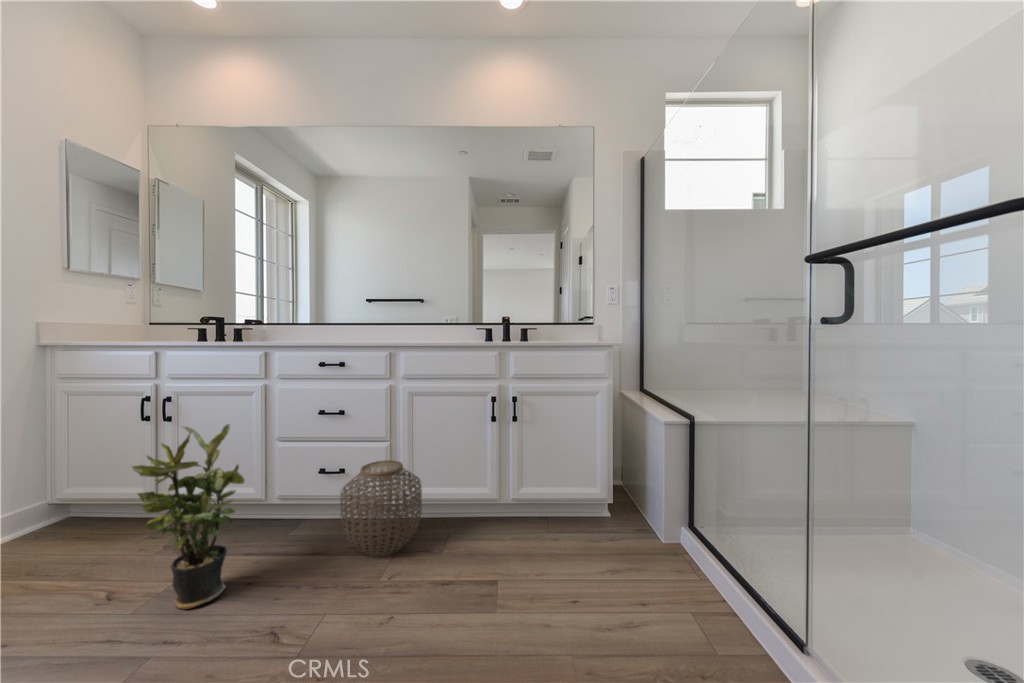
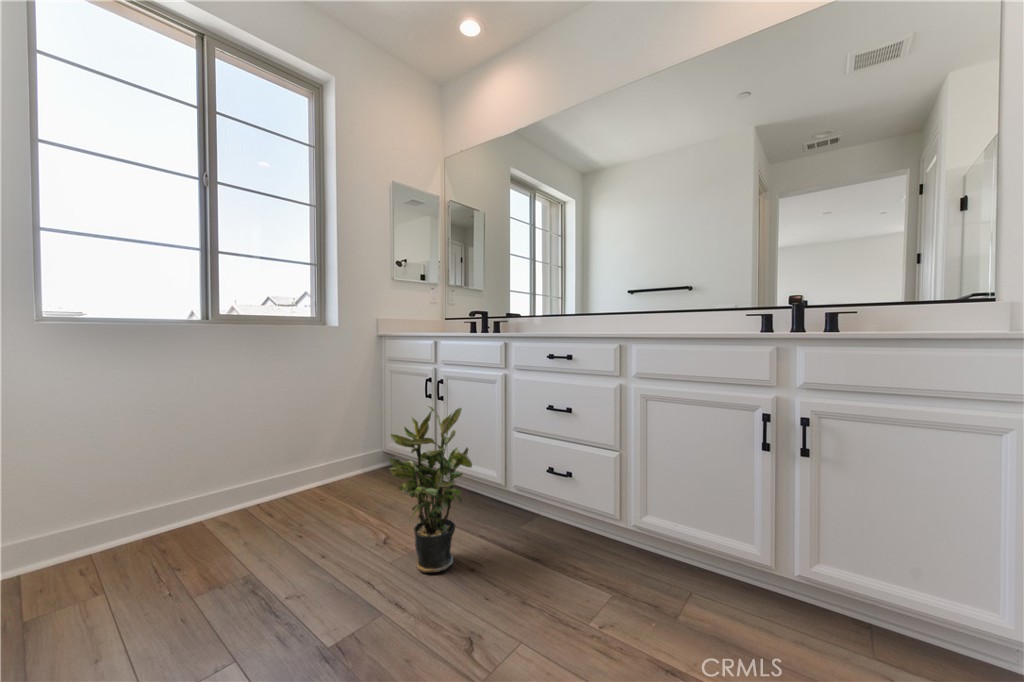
woven basket: present [340,460,422,556] -> none [556,473,652,591]

